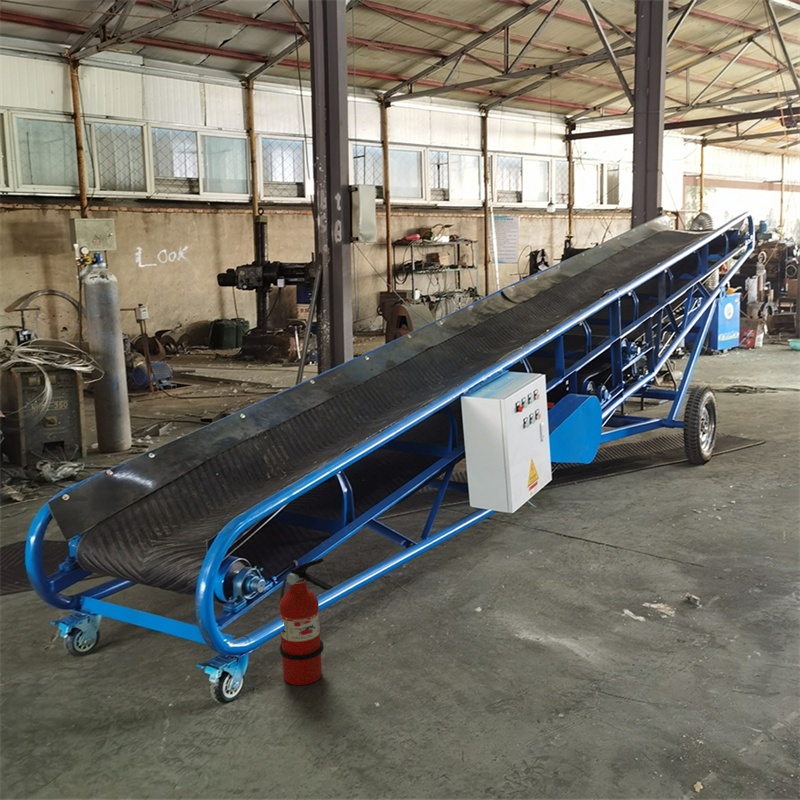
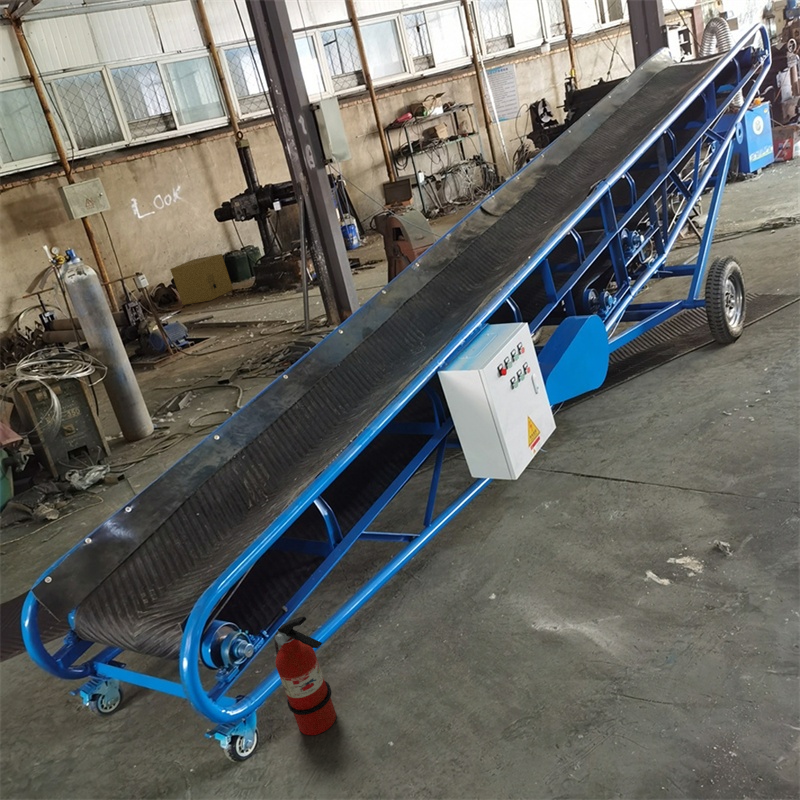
cardboard box: none [158,319,214,360] -> present [170,254,233,305]

